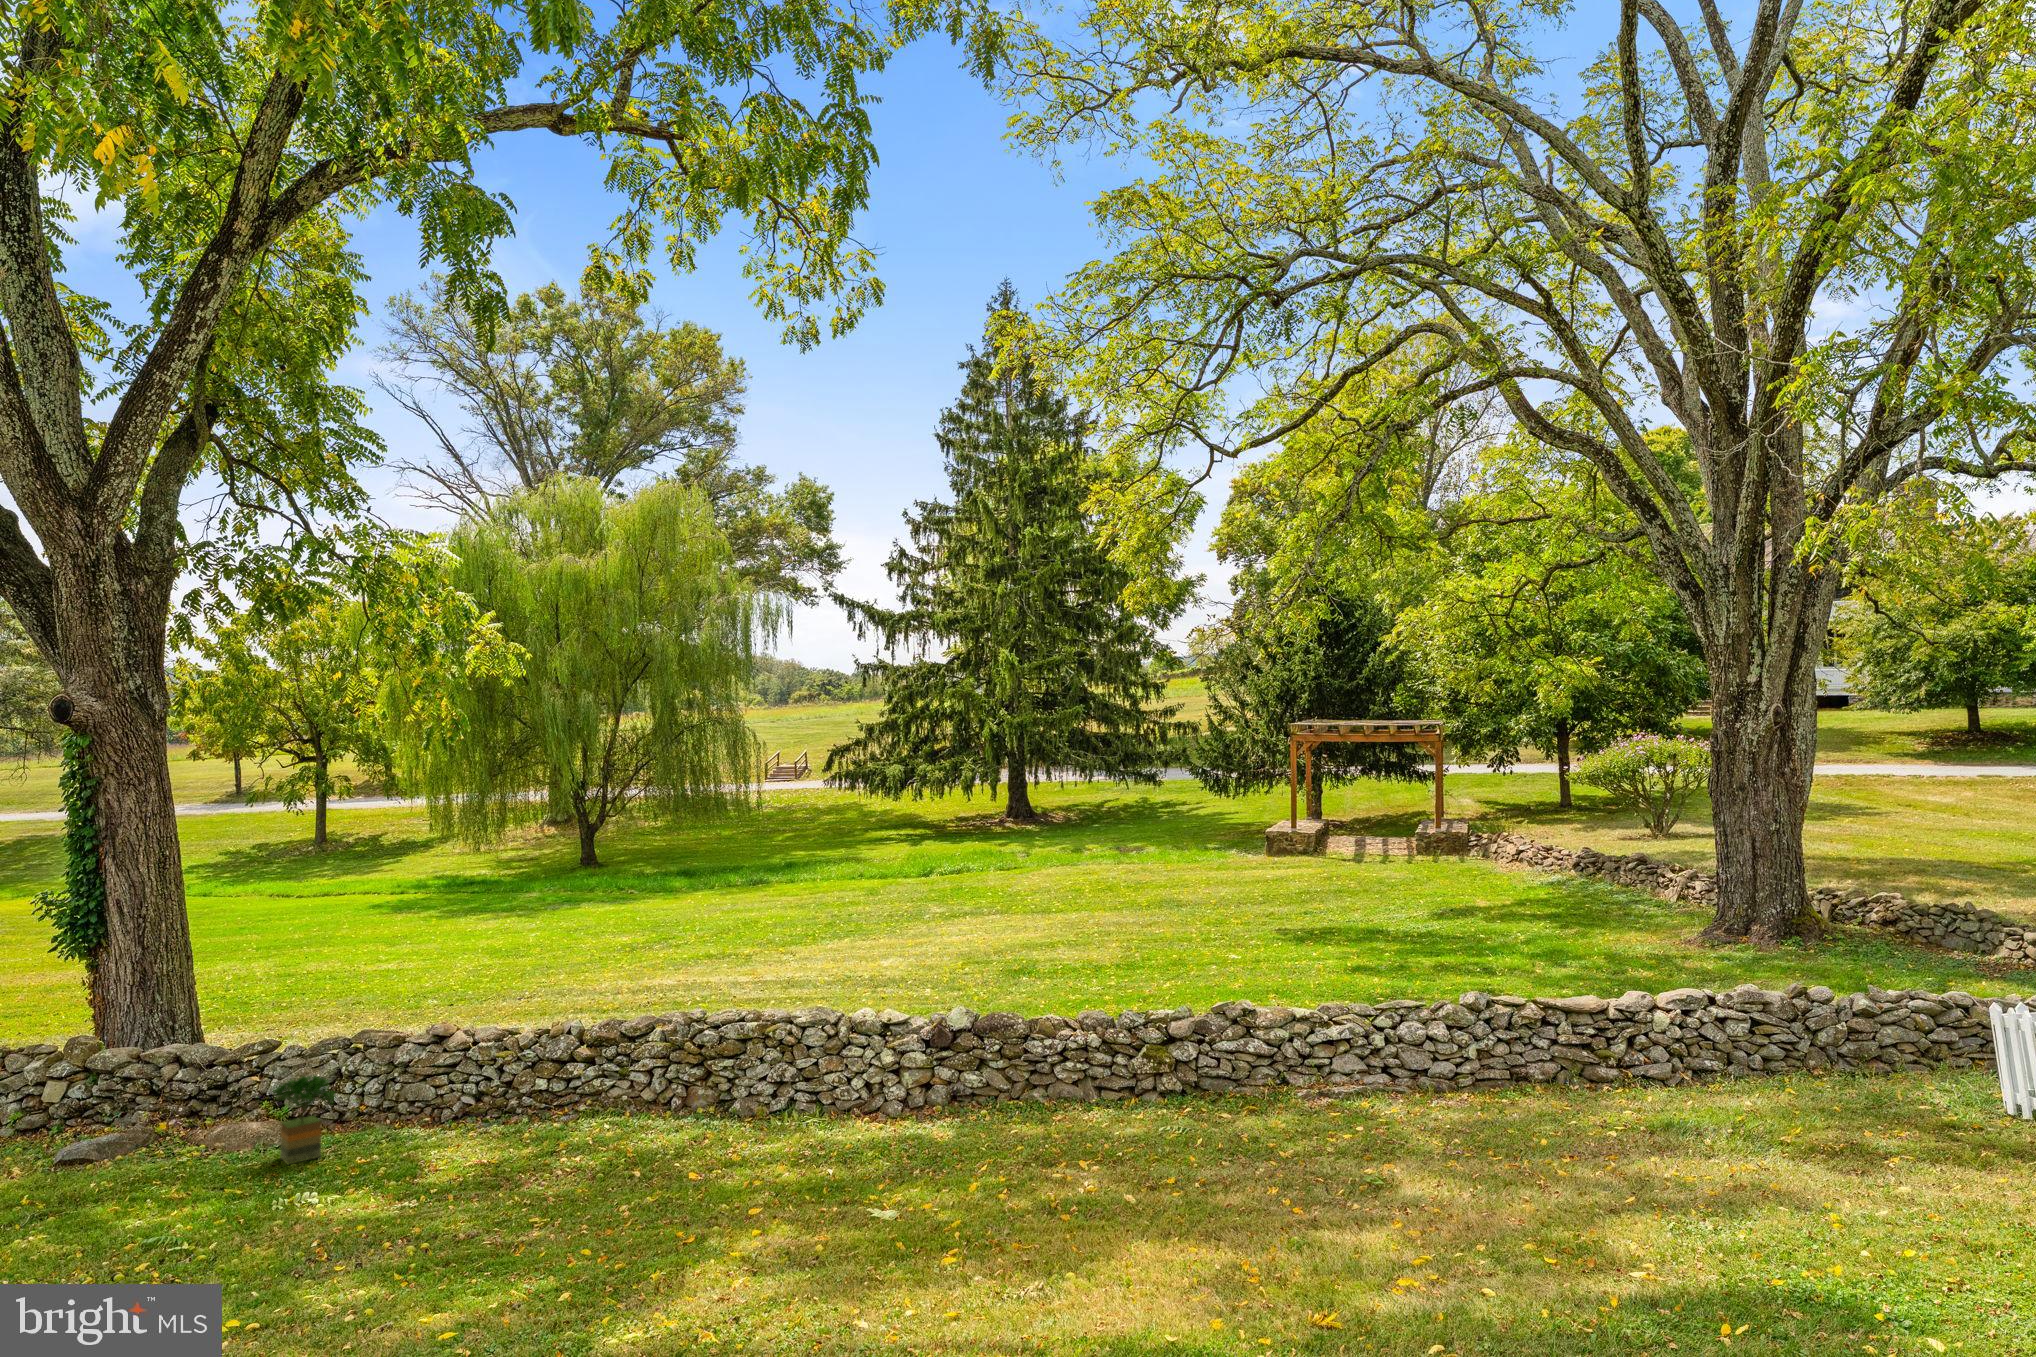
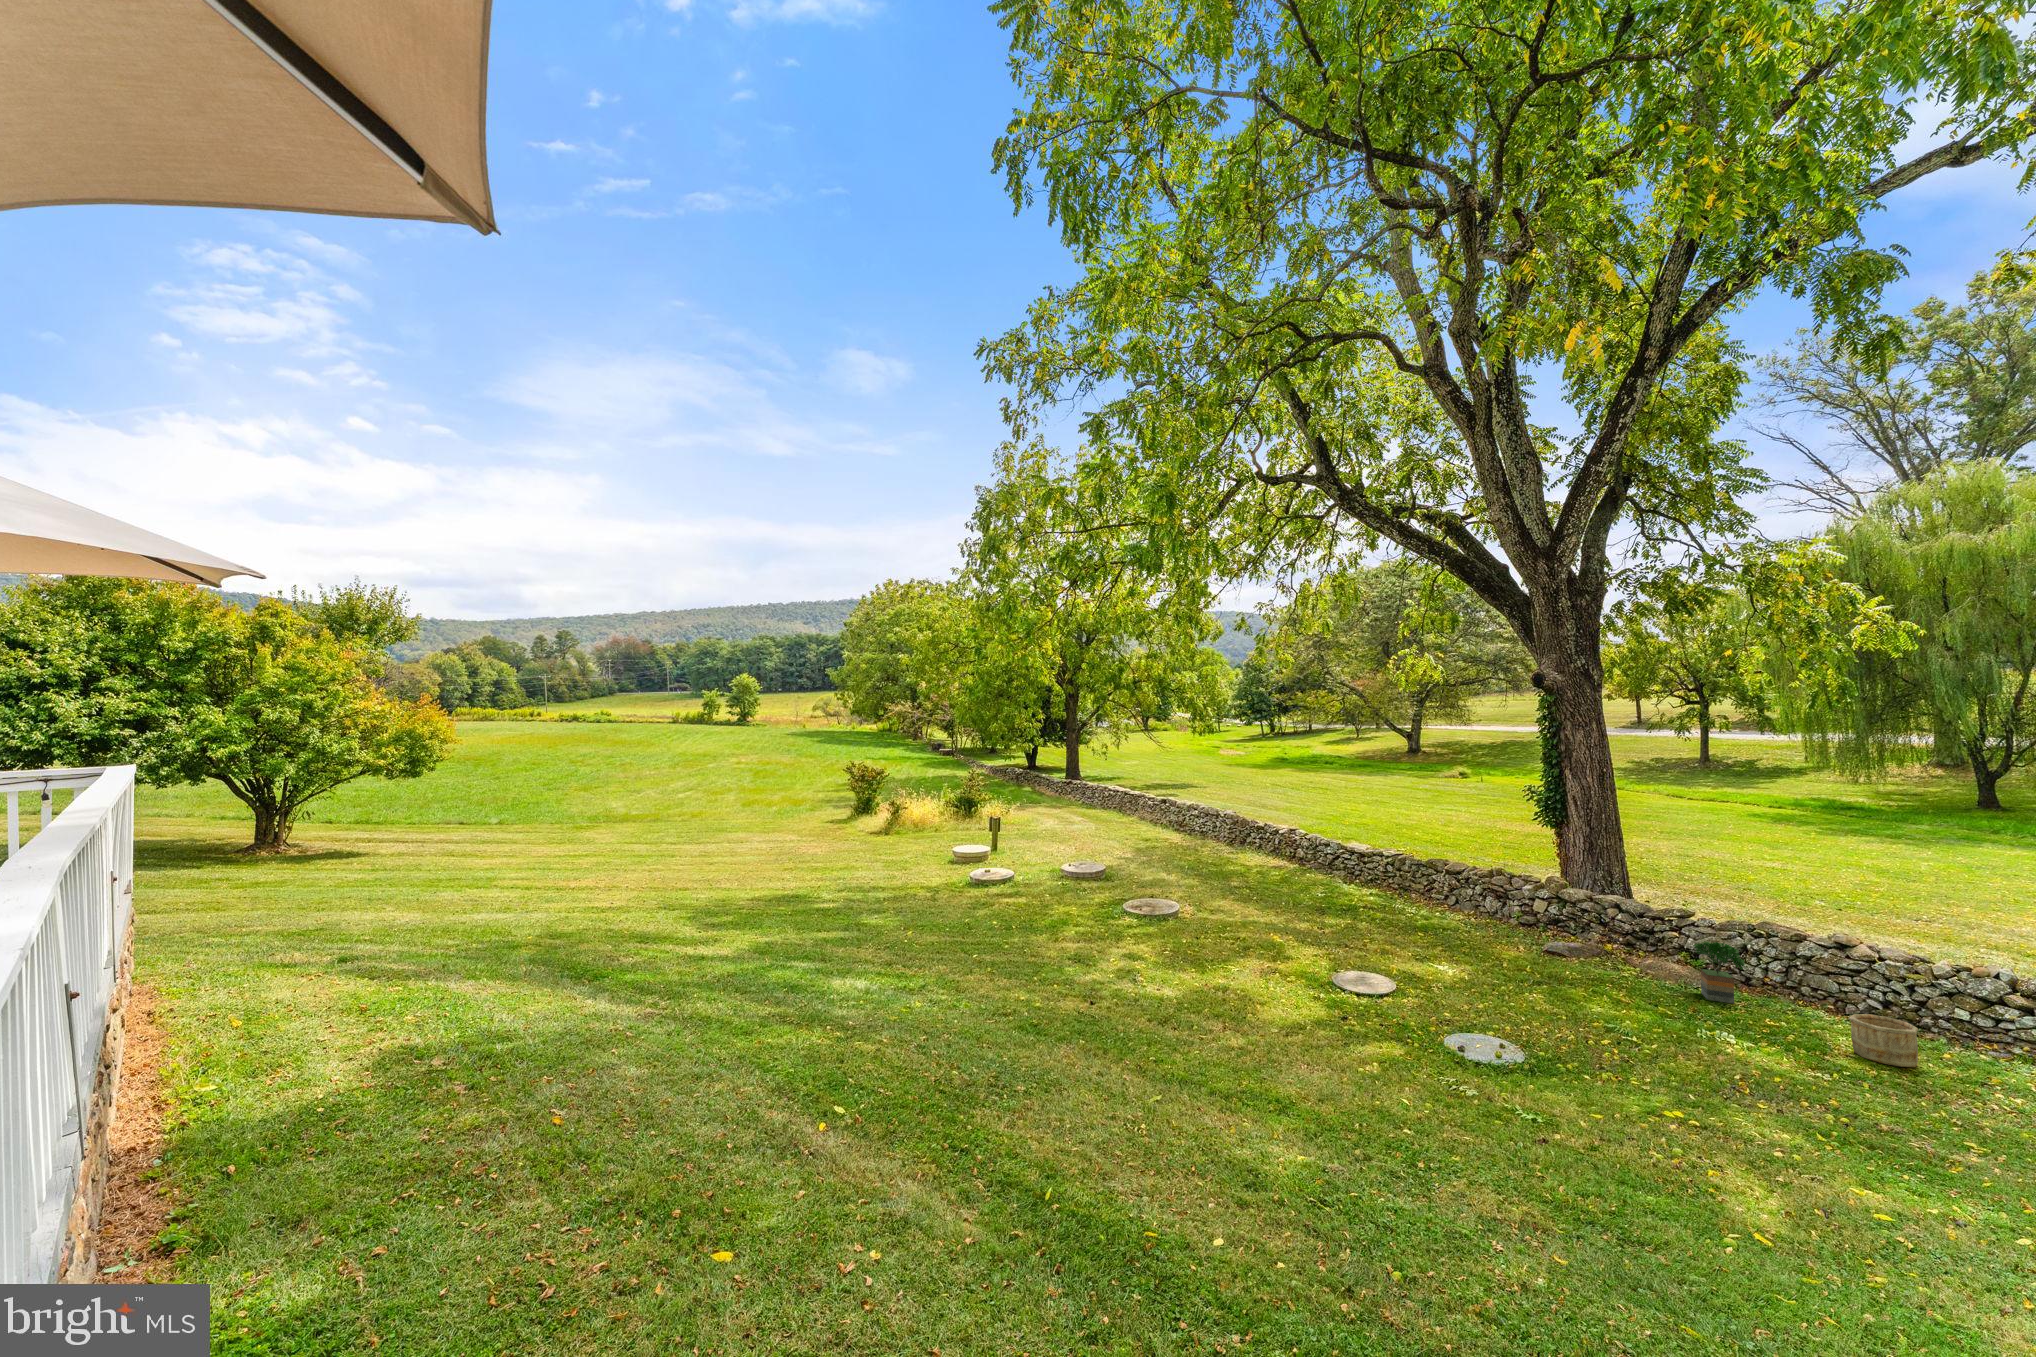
wooden bucket: none [442,1109,506,1170] -> present [1848,1014,1918,1067]

